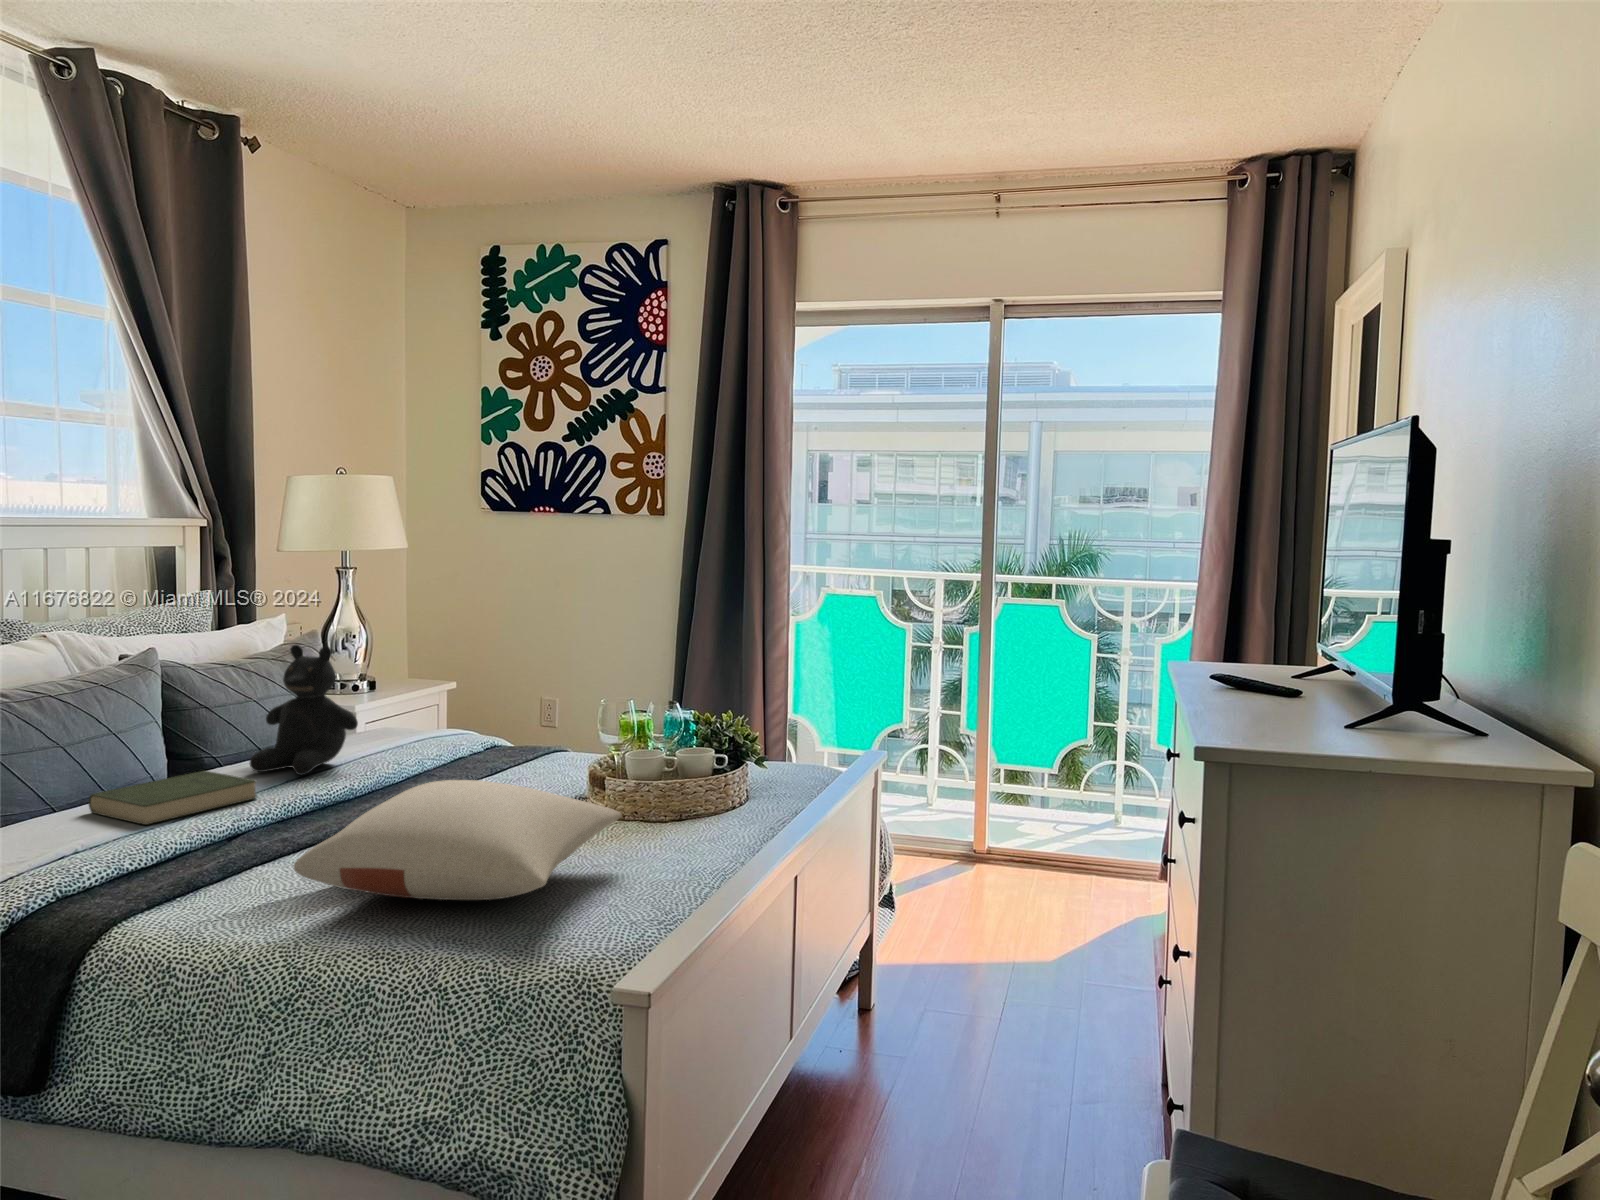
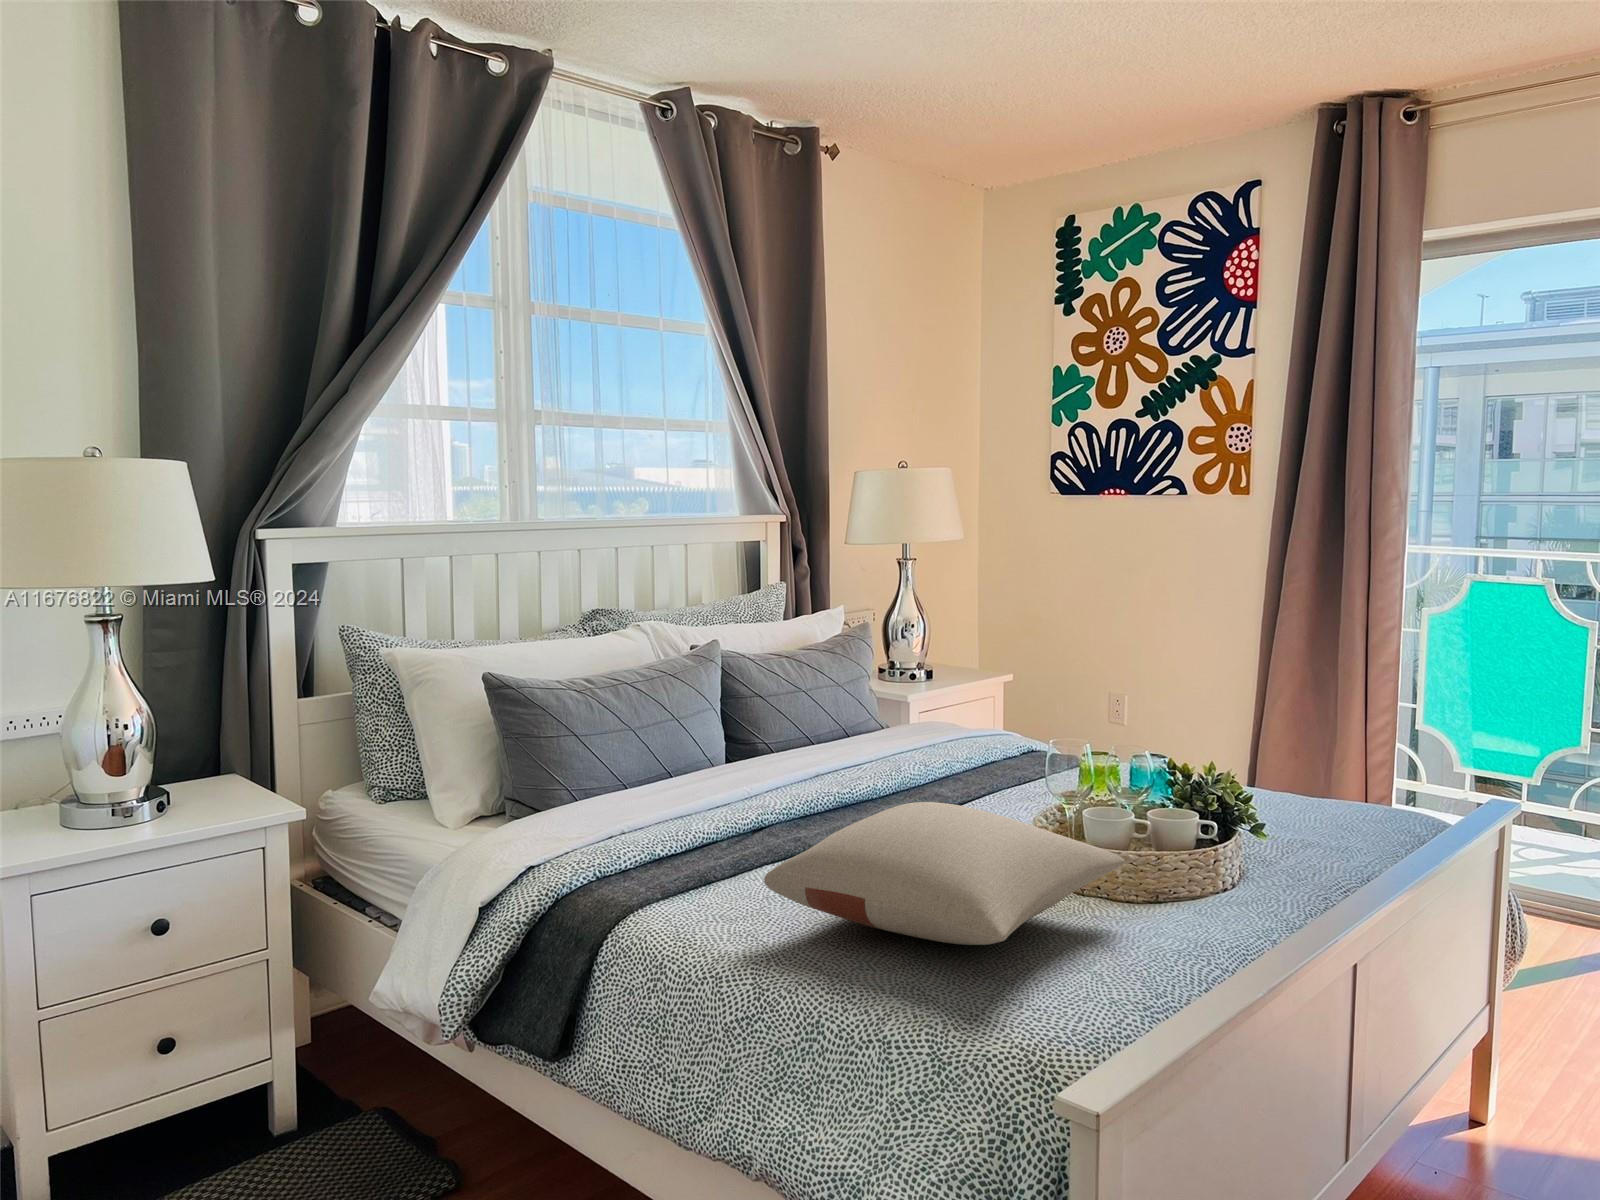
teddy bear: present [250,645,358,775] -> none [780,644,880,776]
book: present [89,771,256,825] -> none [636,764,777,815]

